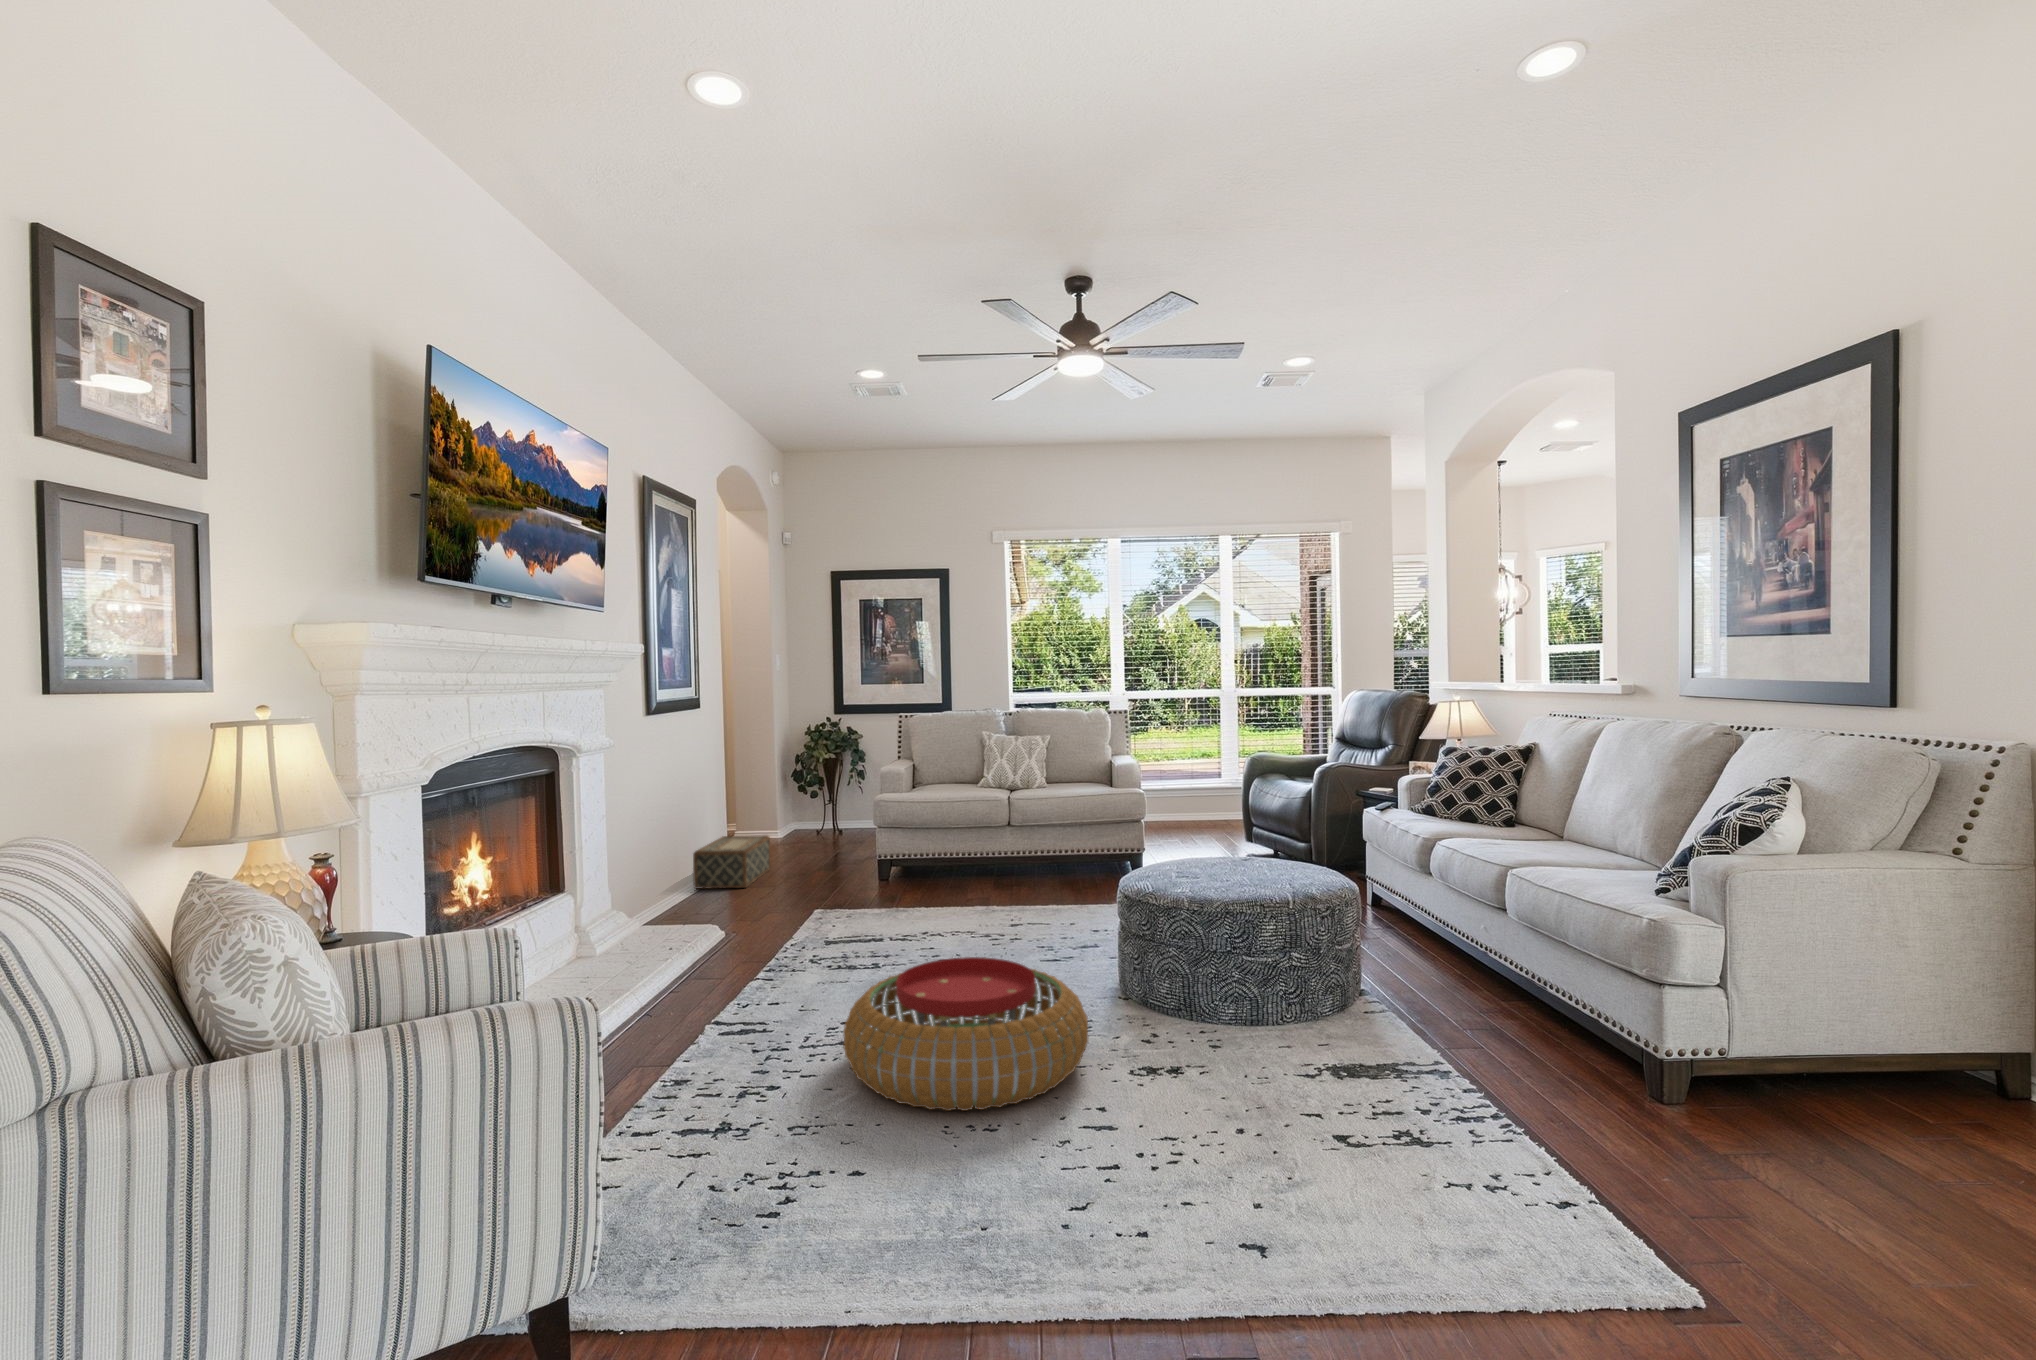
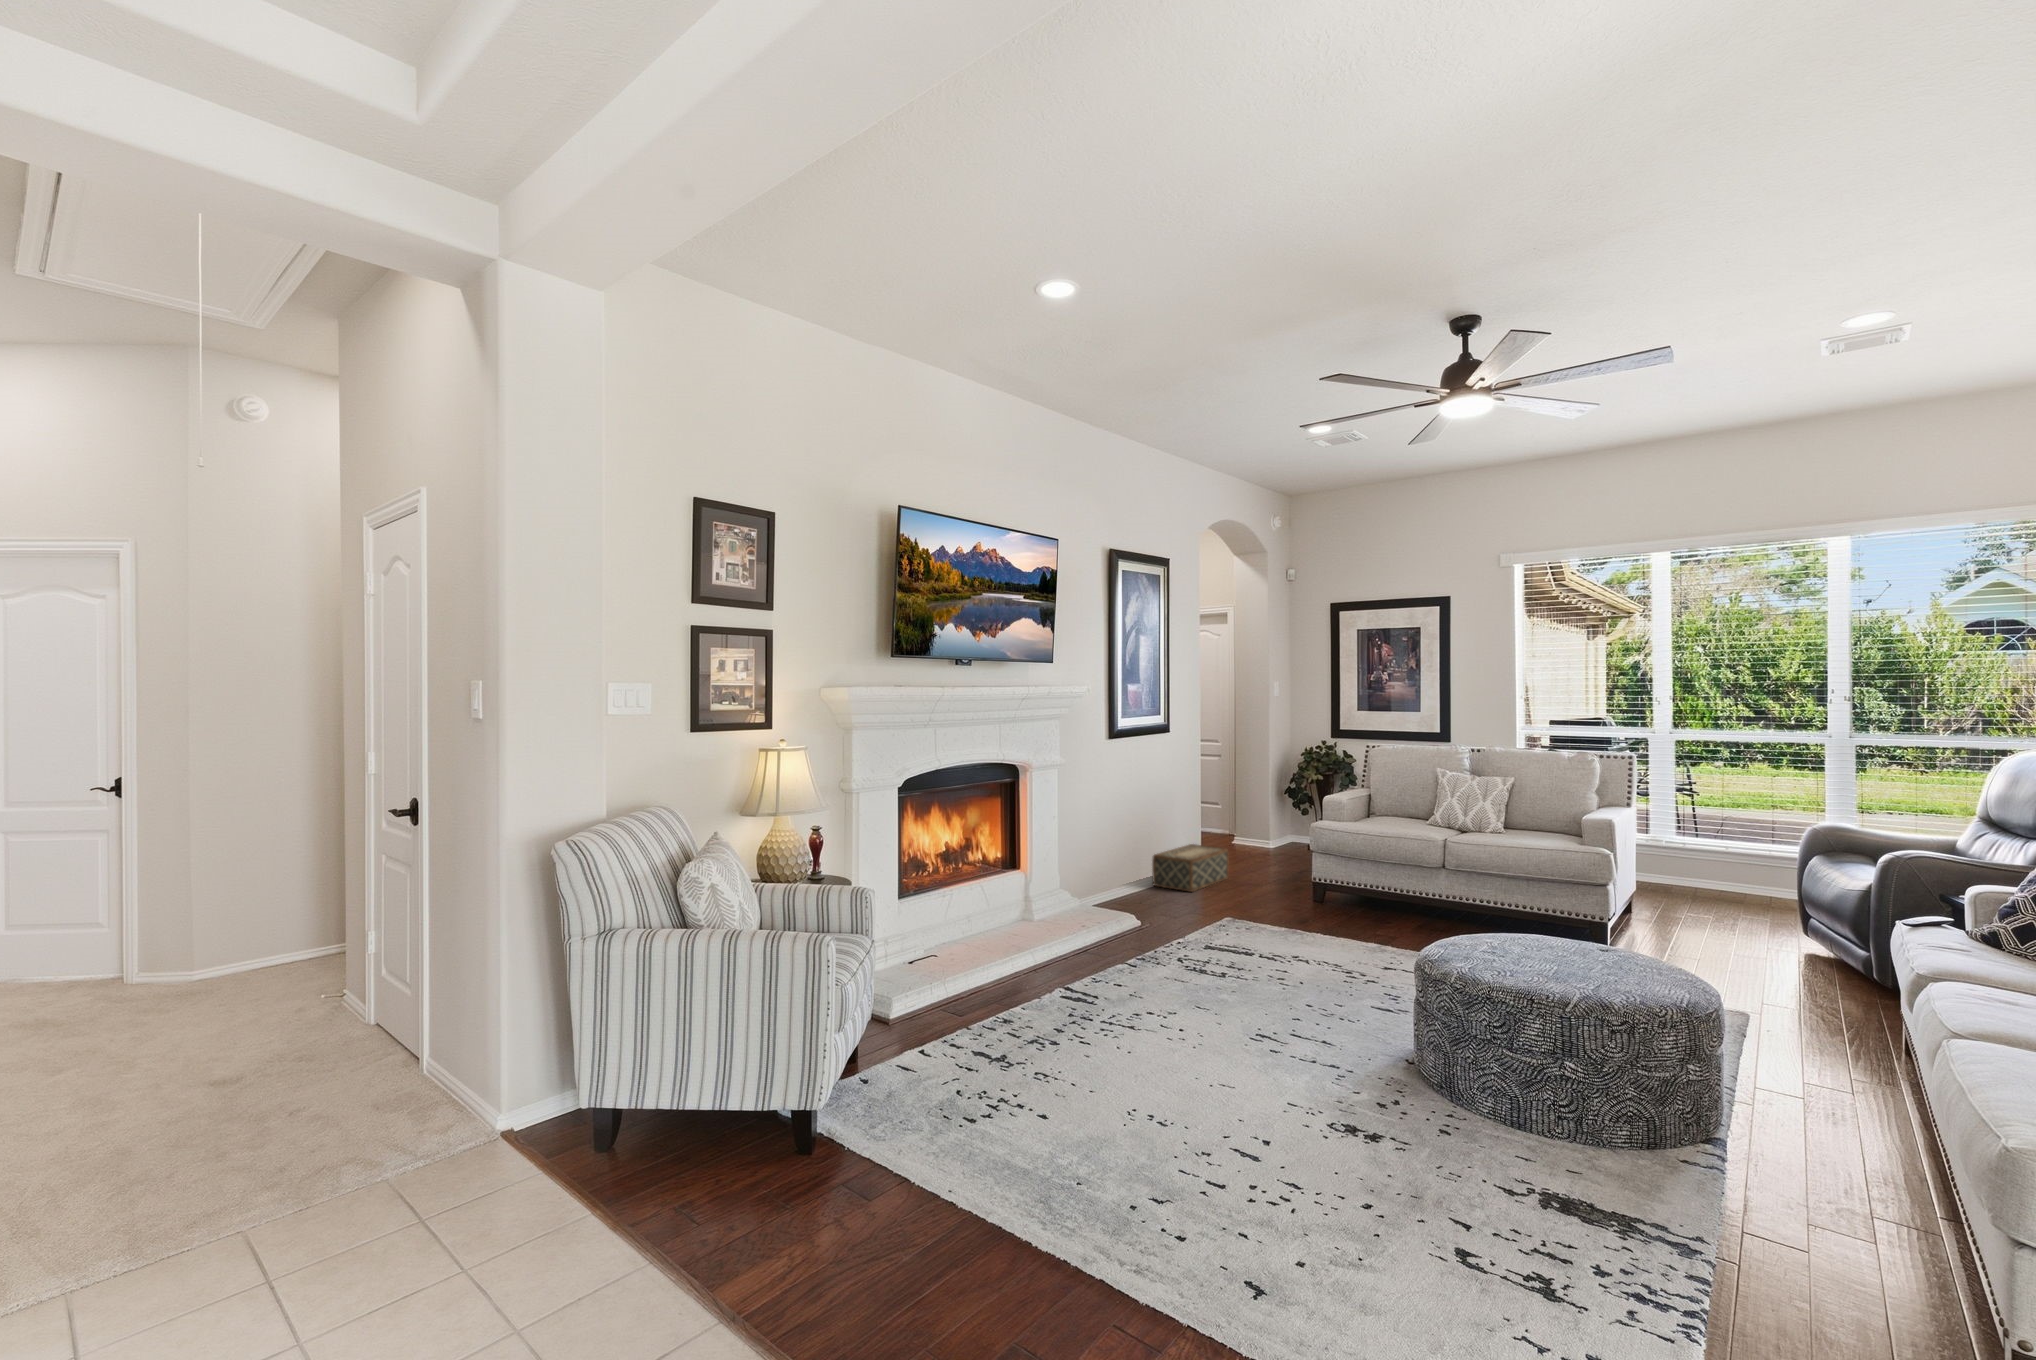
pouf: present [843,957,1088,1111] -> none [1097,981,1309,1114]

